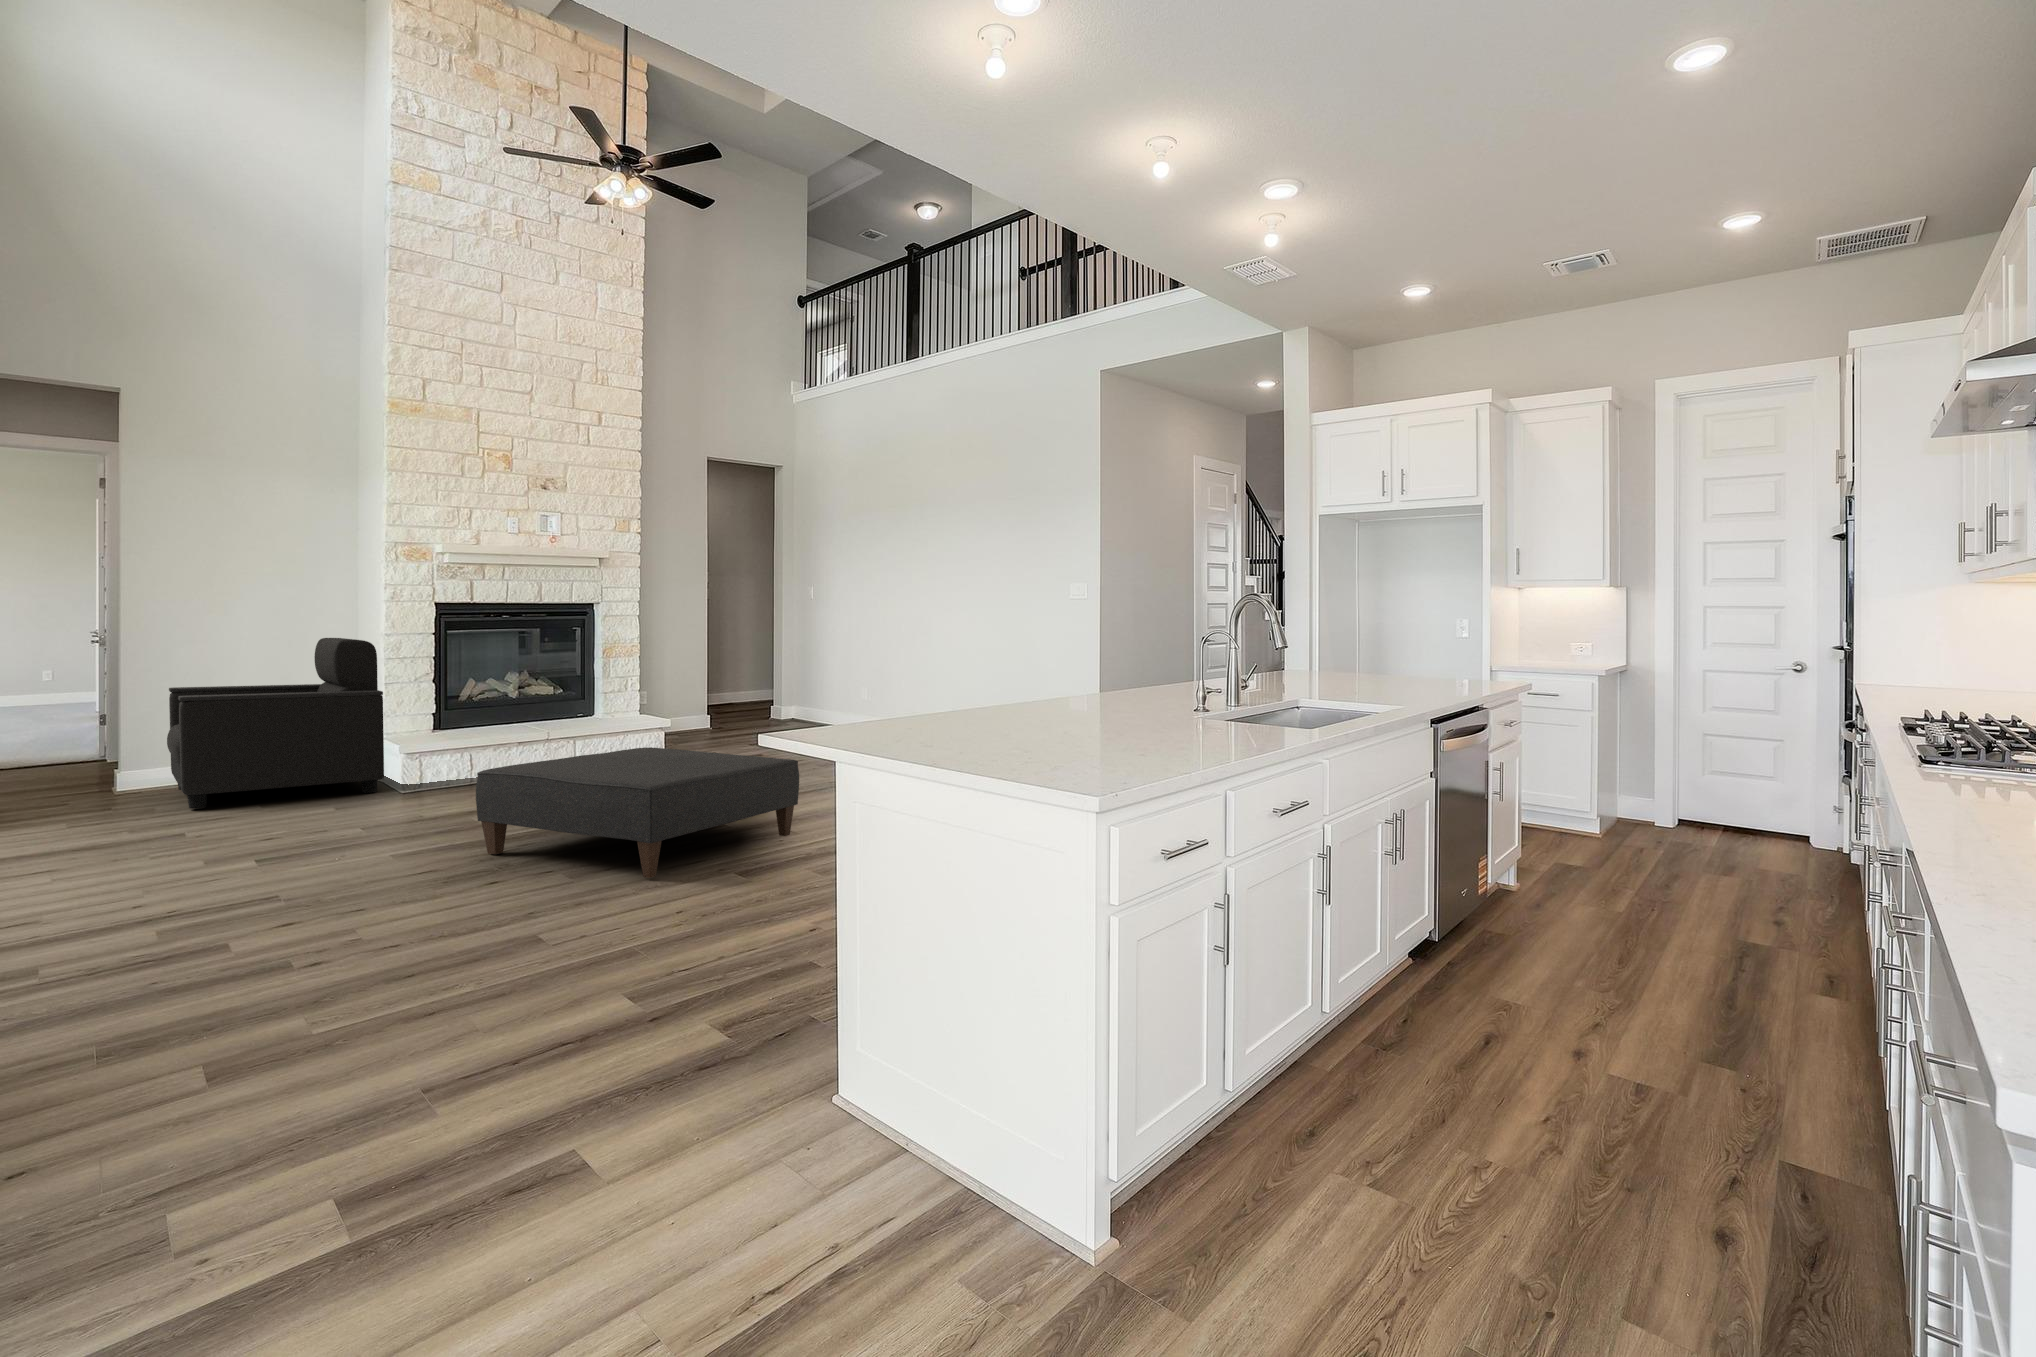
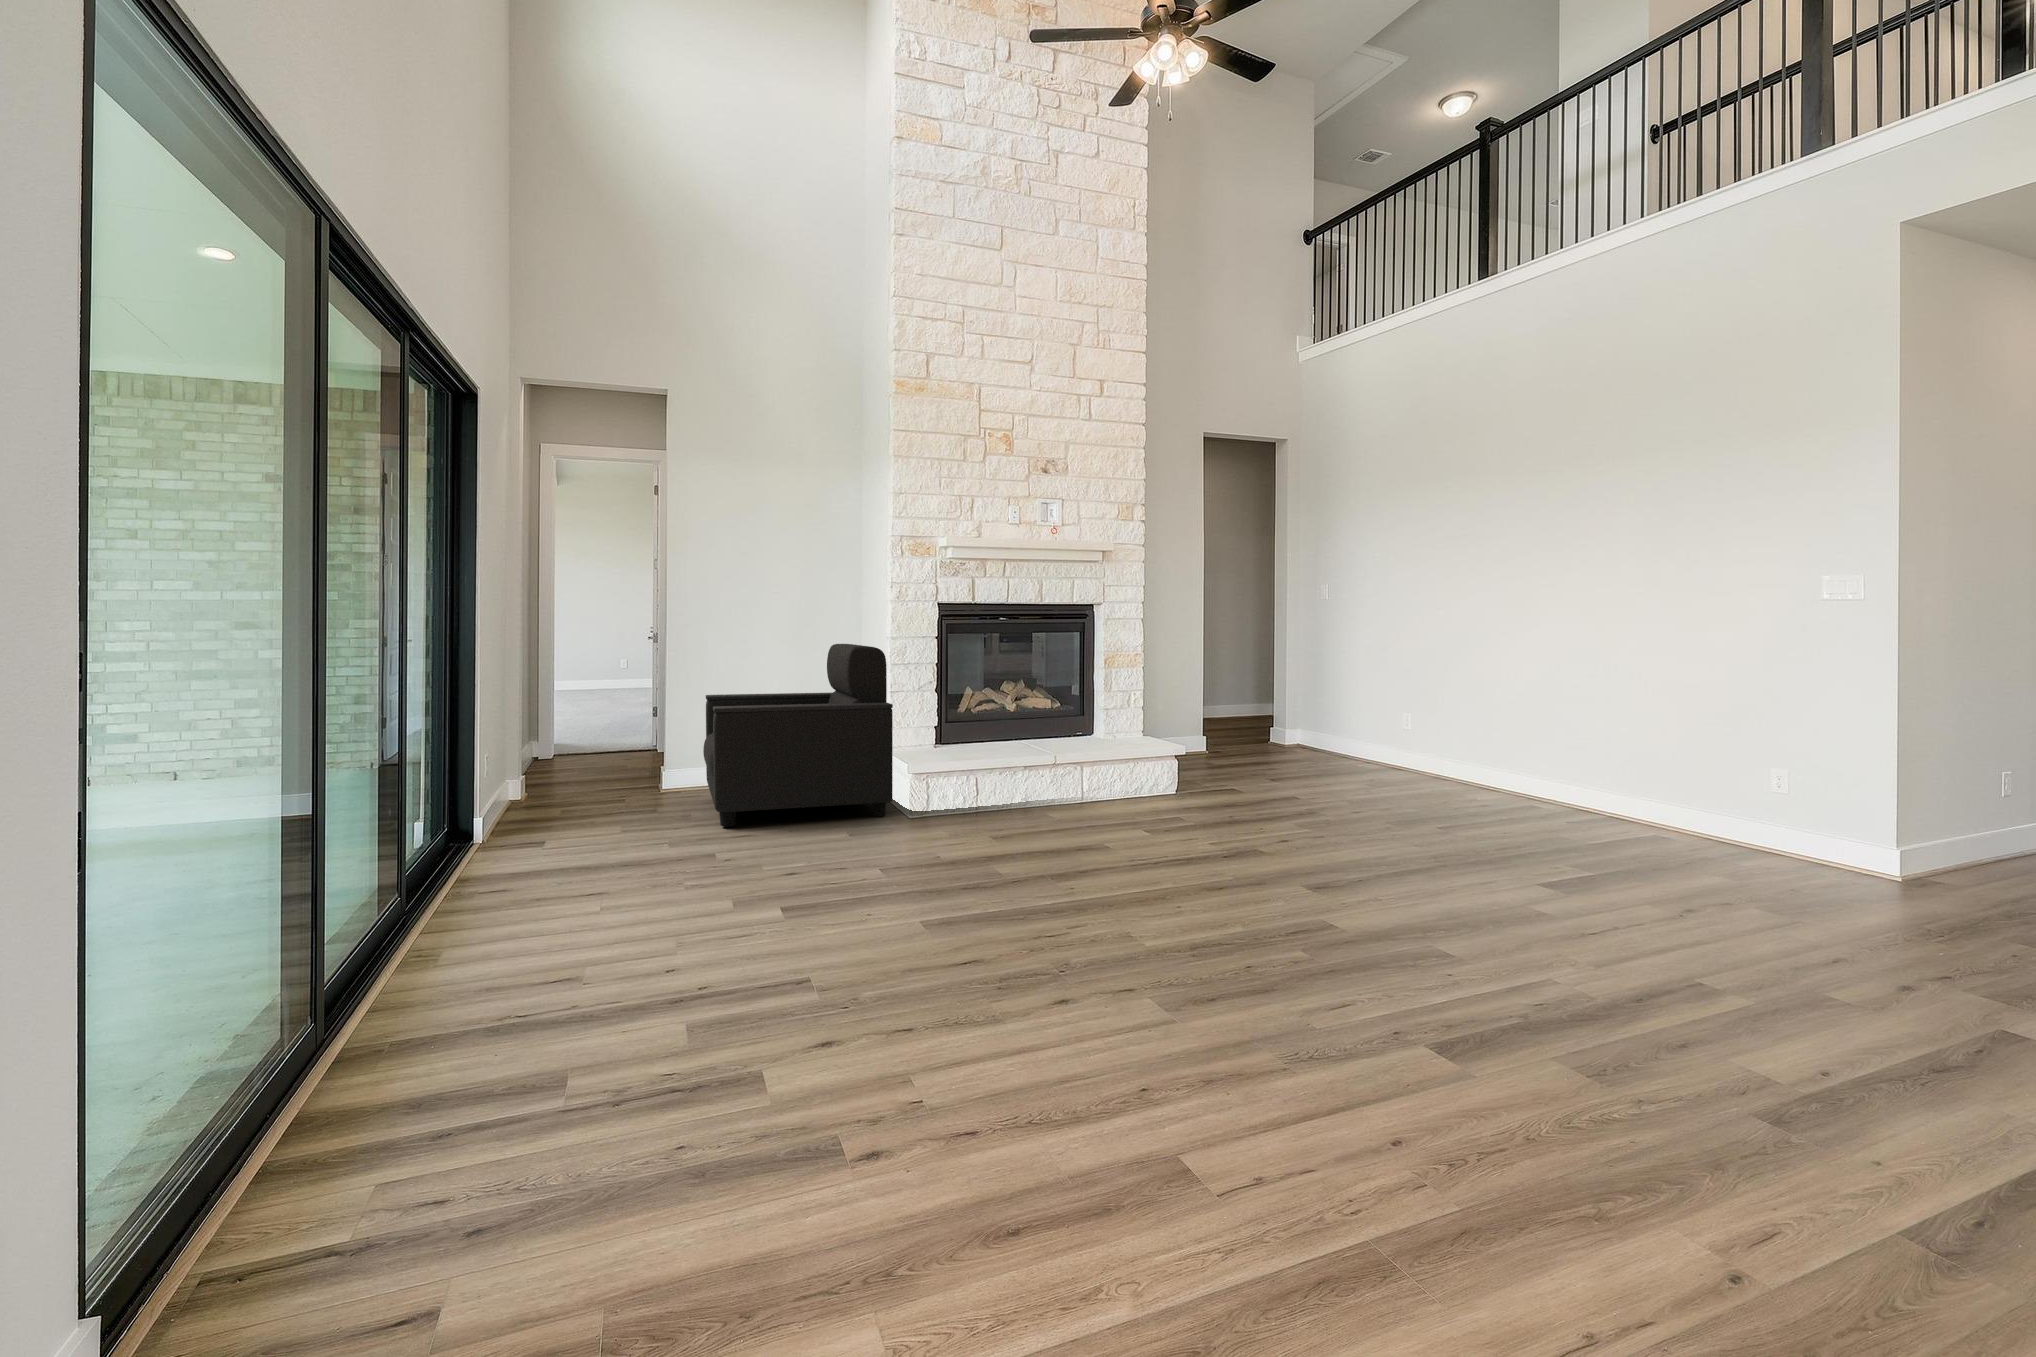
ottoman: present [476,747,799,878] -> none [1020,791,1451,1022]

